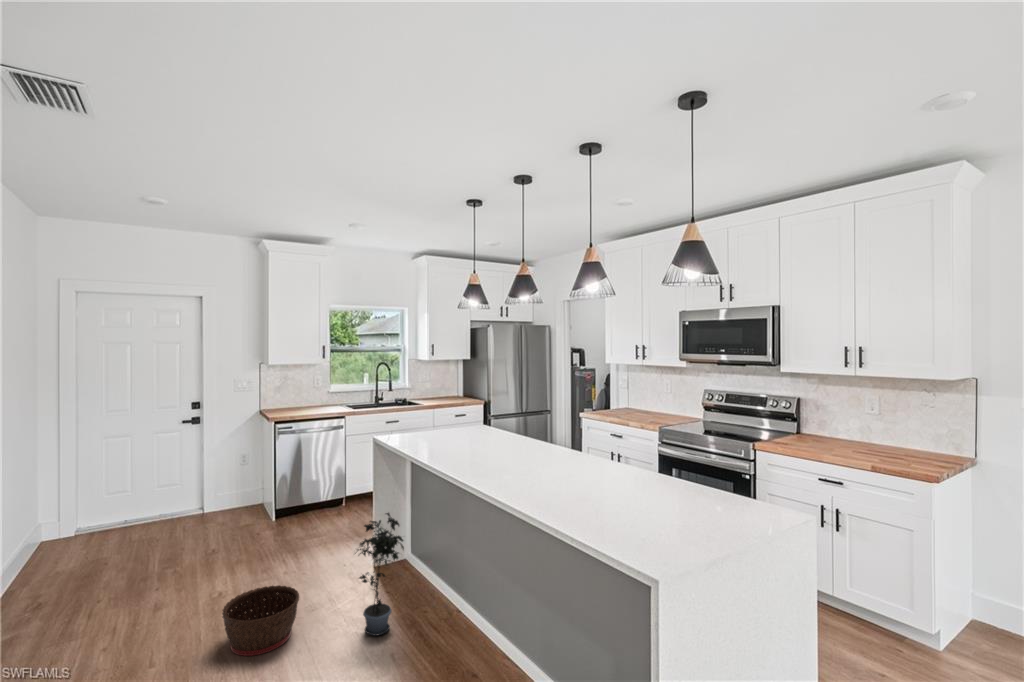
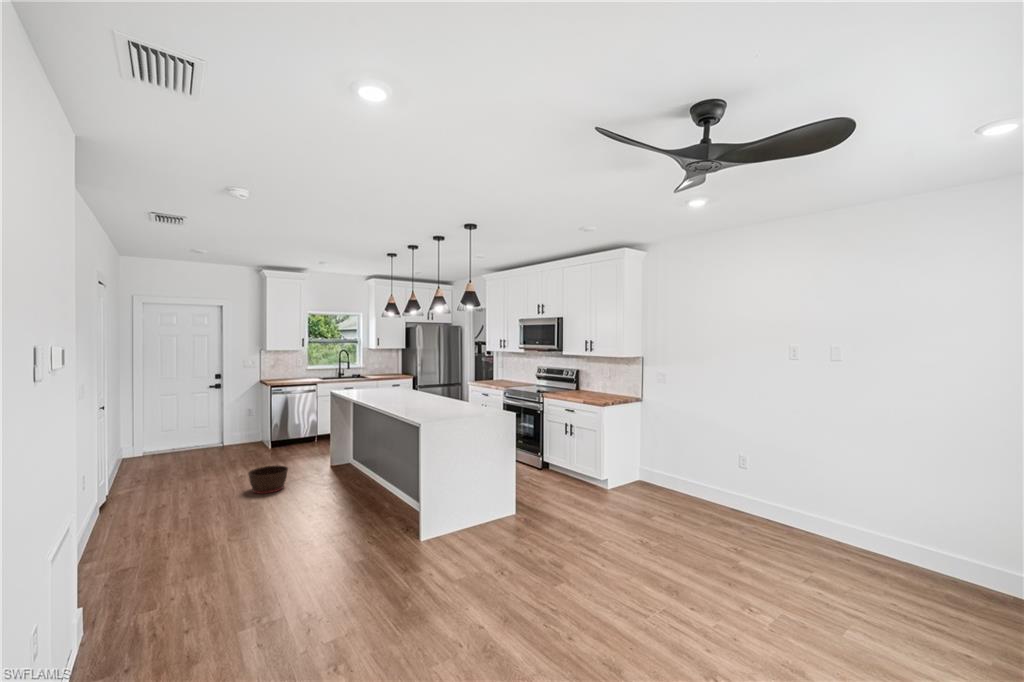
potted plant: present [355,513,404,636] -> none [317,426,345,487]

